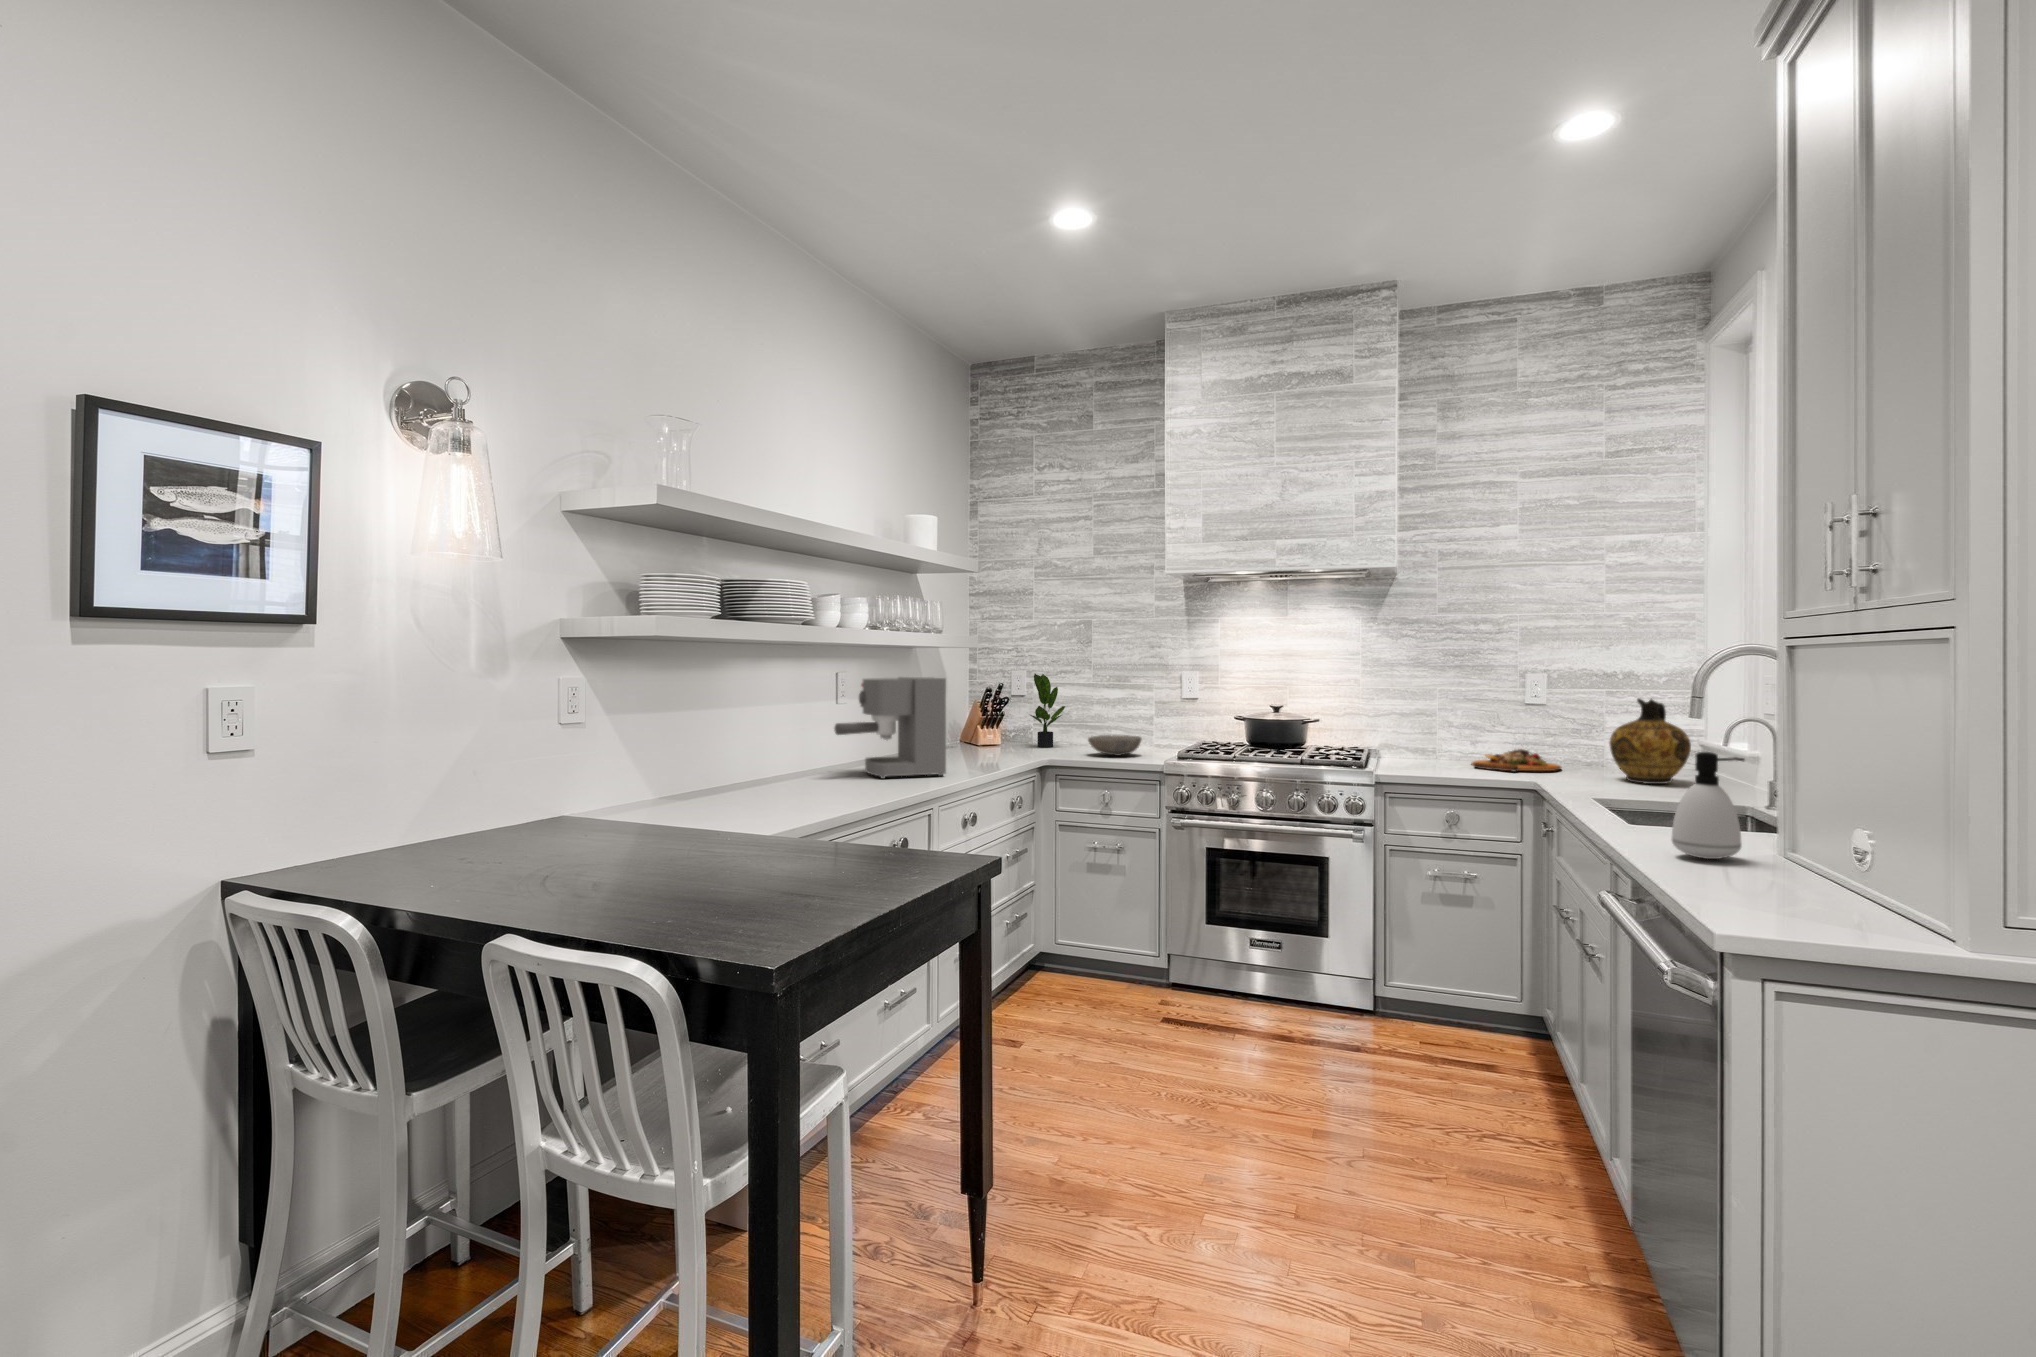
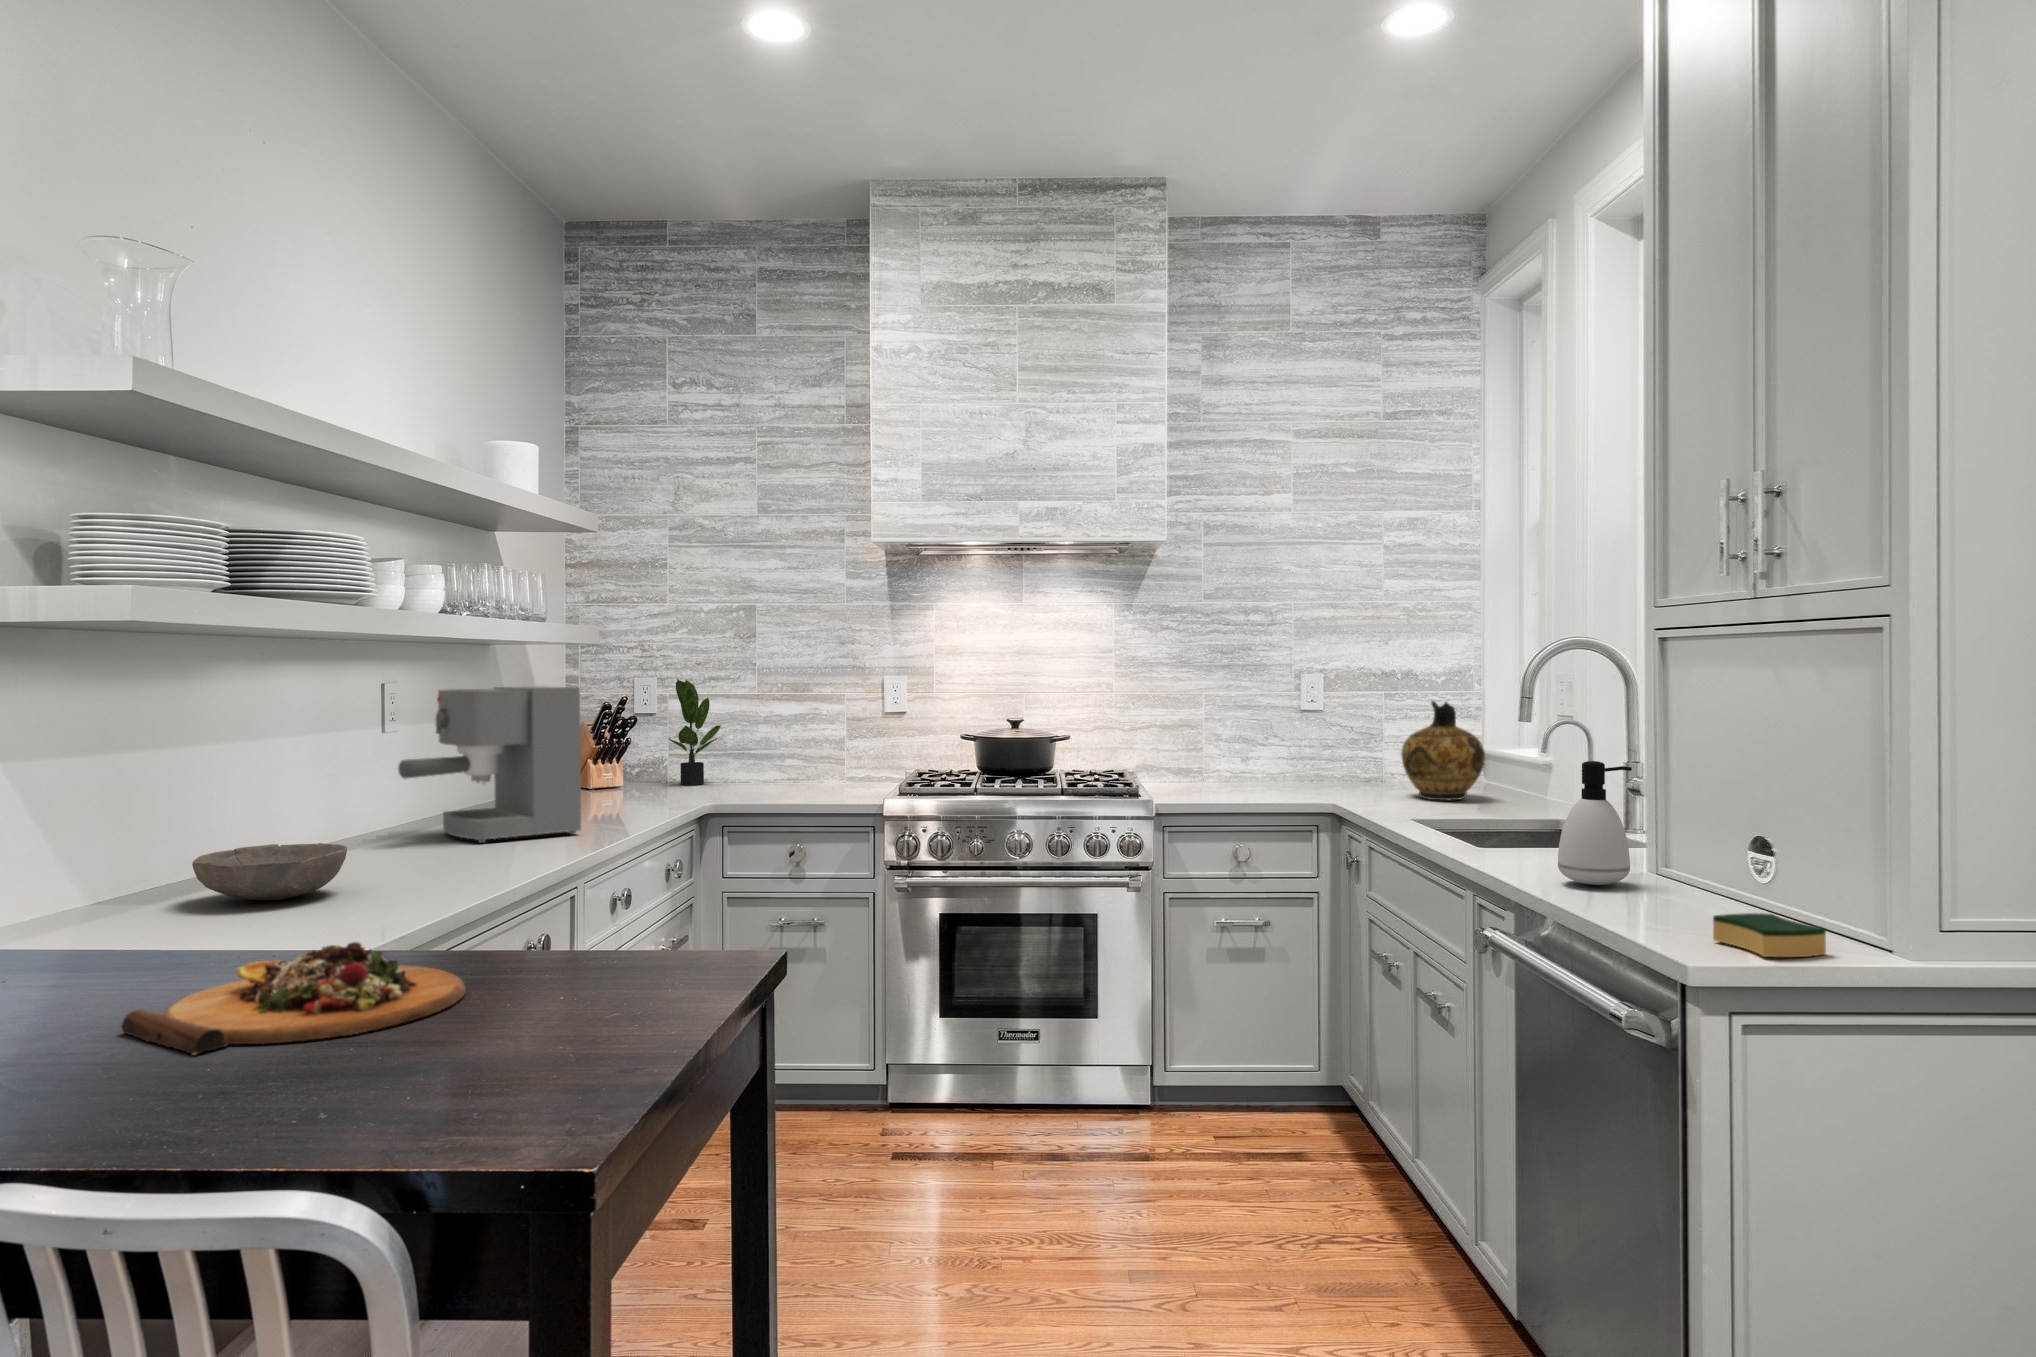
bowl: present [1088,735,1142,756] -> present [192,843,347,900]
cutting board: present [1471,749,1562,772] -> present [122,942,466,1055]
sponge: none [1772,889,1878,931] -> present [1713,913,1826,957]

